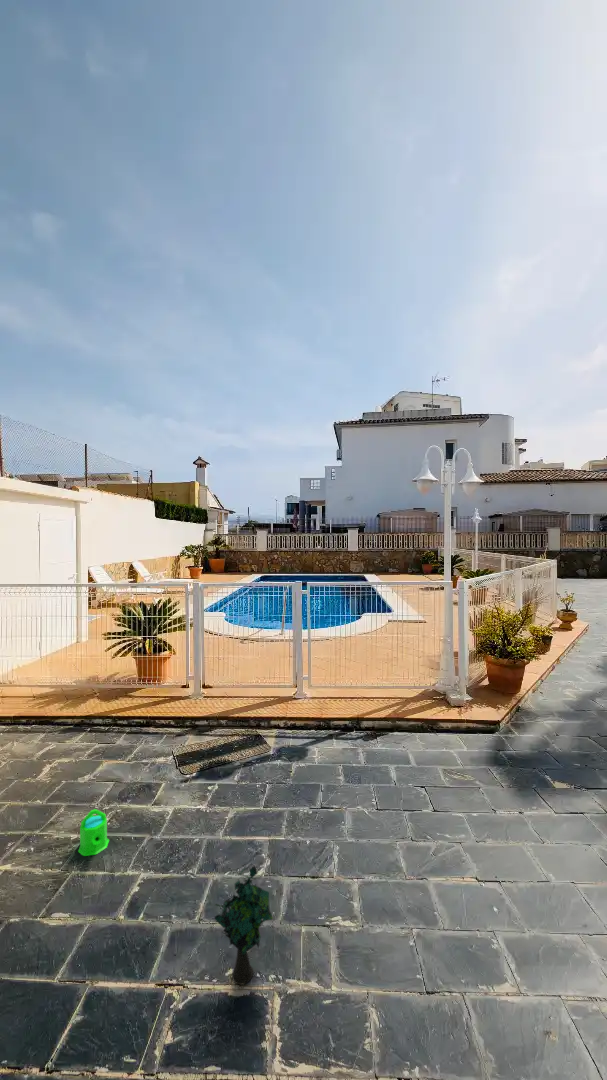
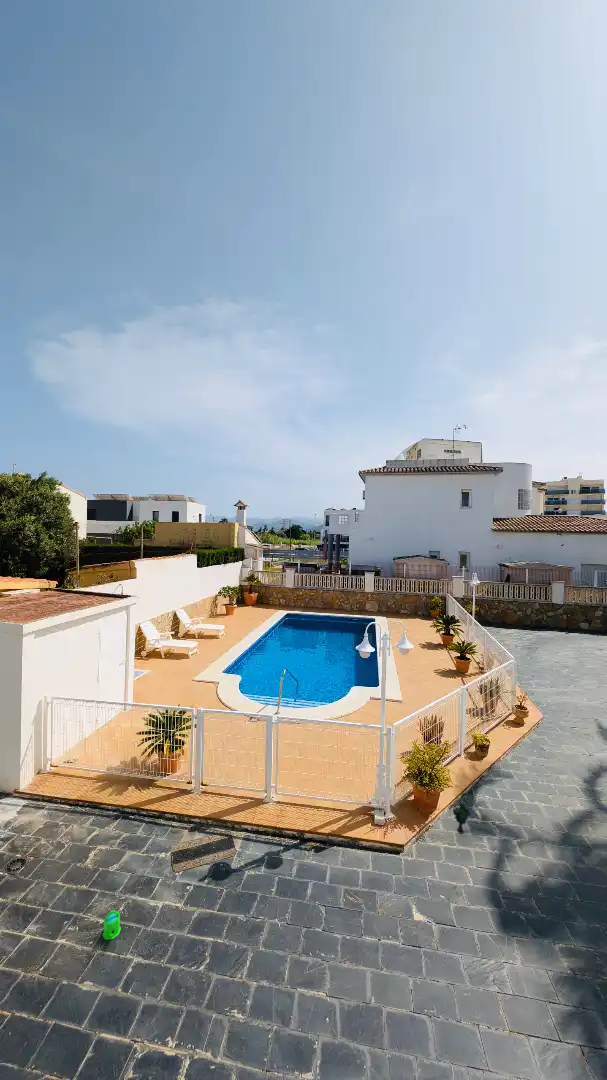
decorative plant: present [215,866,273,985] -> present [453,800,470,834]

